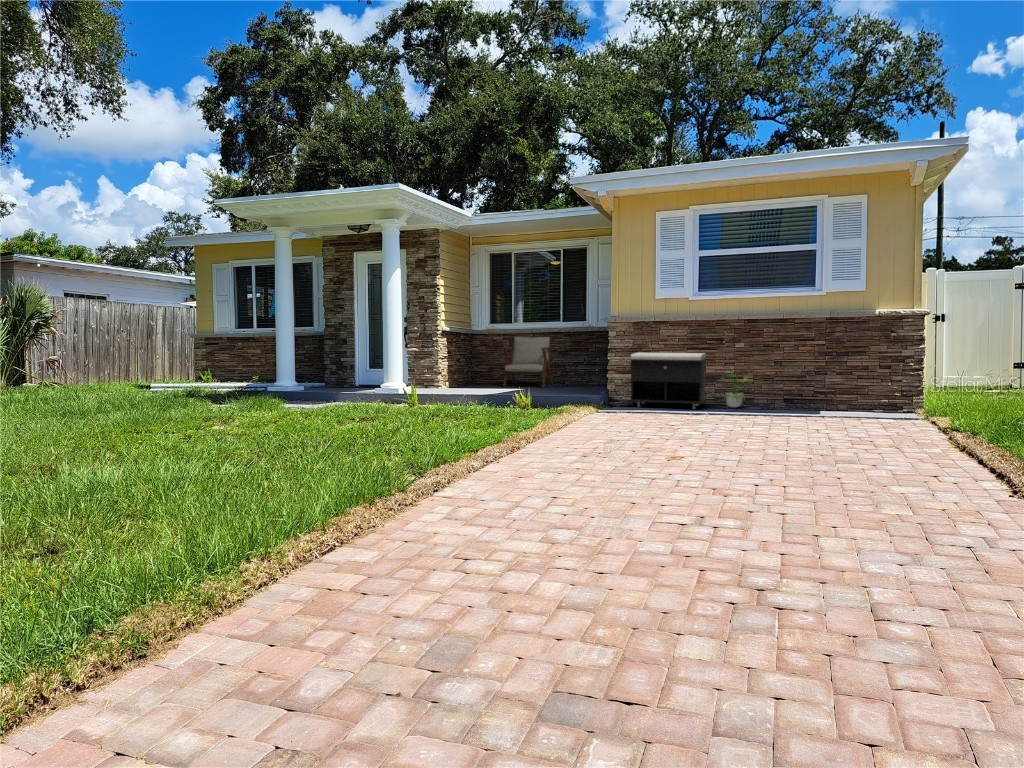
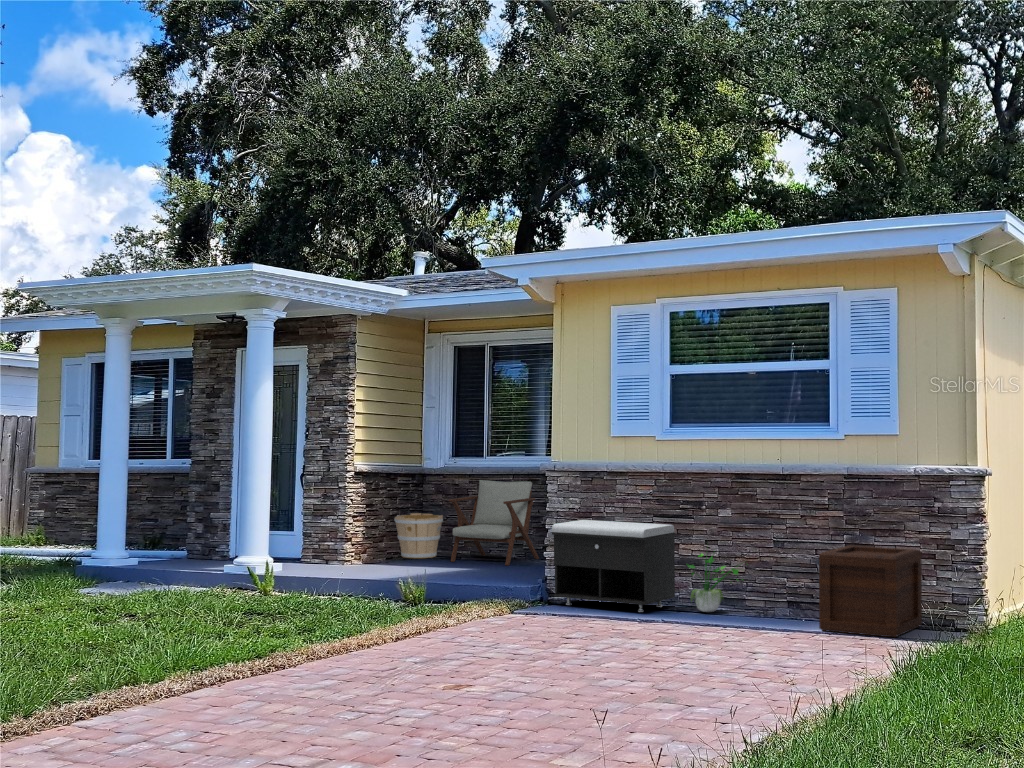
wooden bucket: none [461,359,492,386] -> present [395,513,443,558]
wooden crate: none [827,362,890,417] -> present [819,546,922,637]

